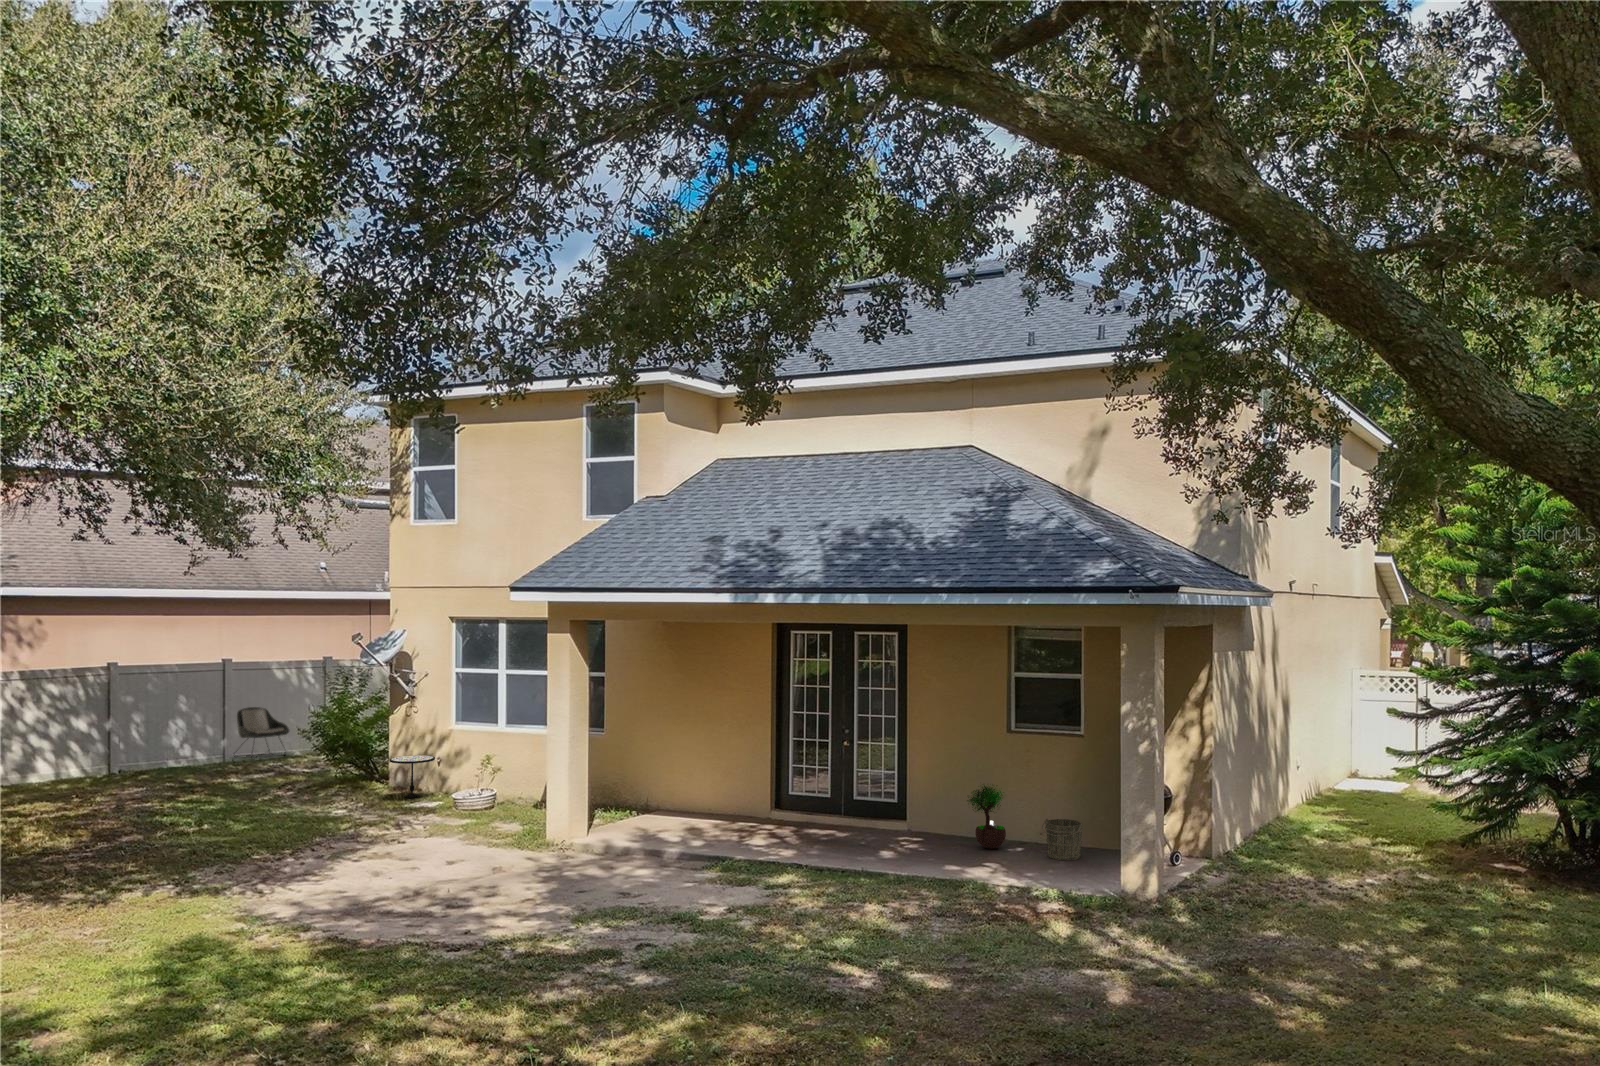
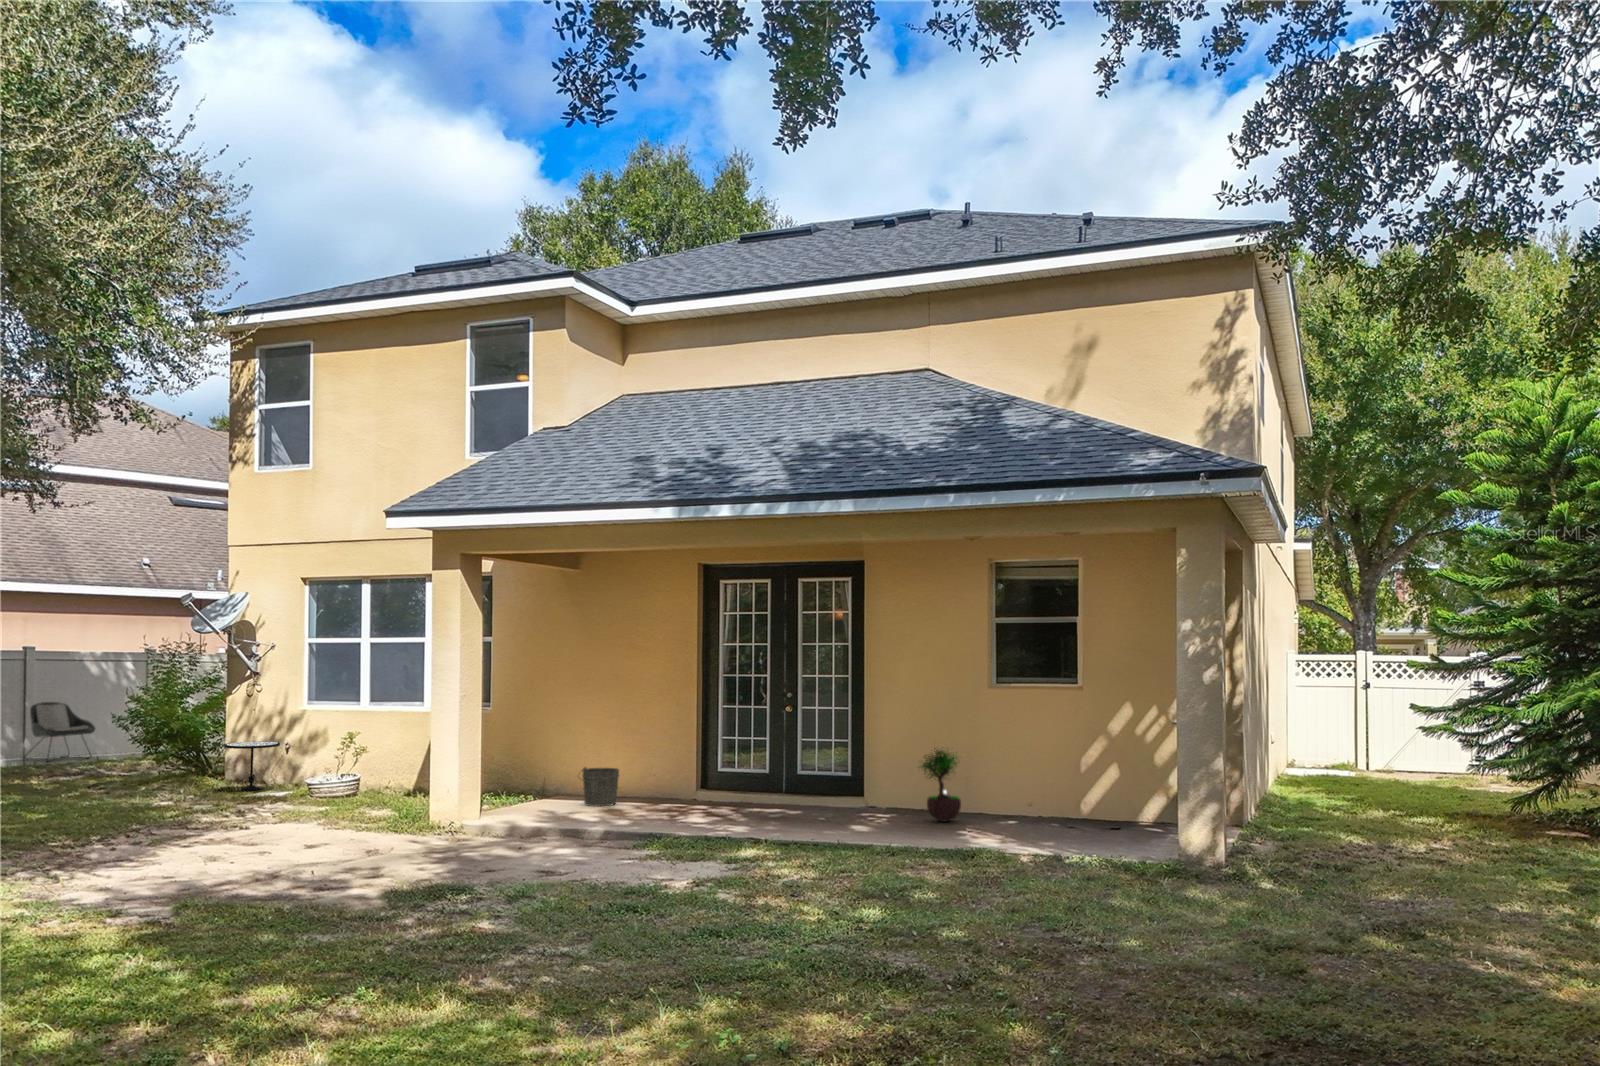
bucket: present [1042,819,1083,860] -> present [579,767,619,806]

